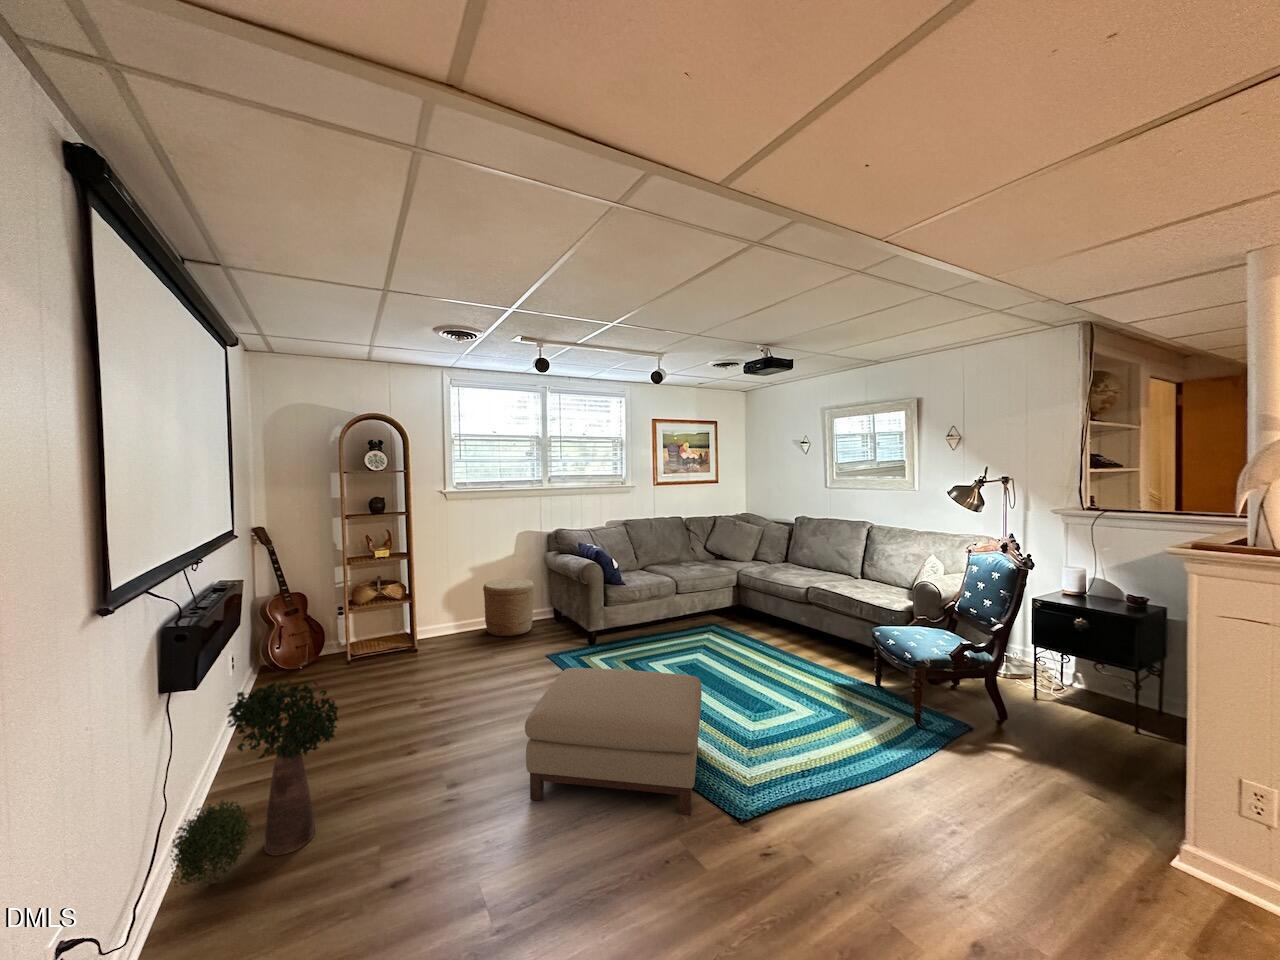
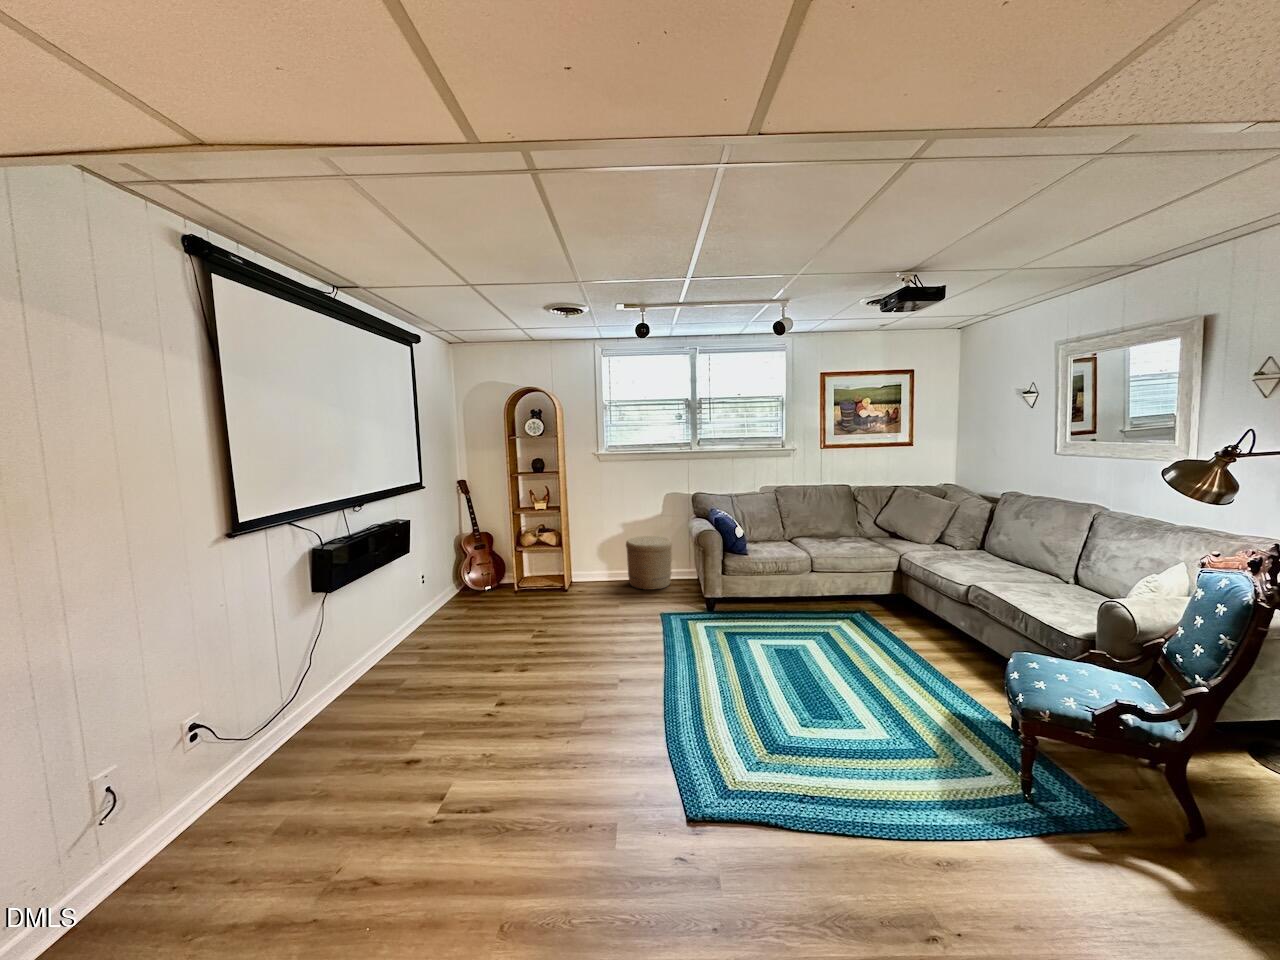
ottoman: present [525,668,702,816] -> none [534,627,723,796]
potted plant: present [170,681,339,889] -> none [306,595,421,722]

